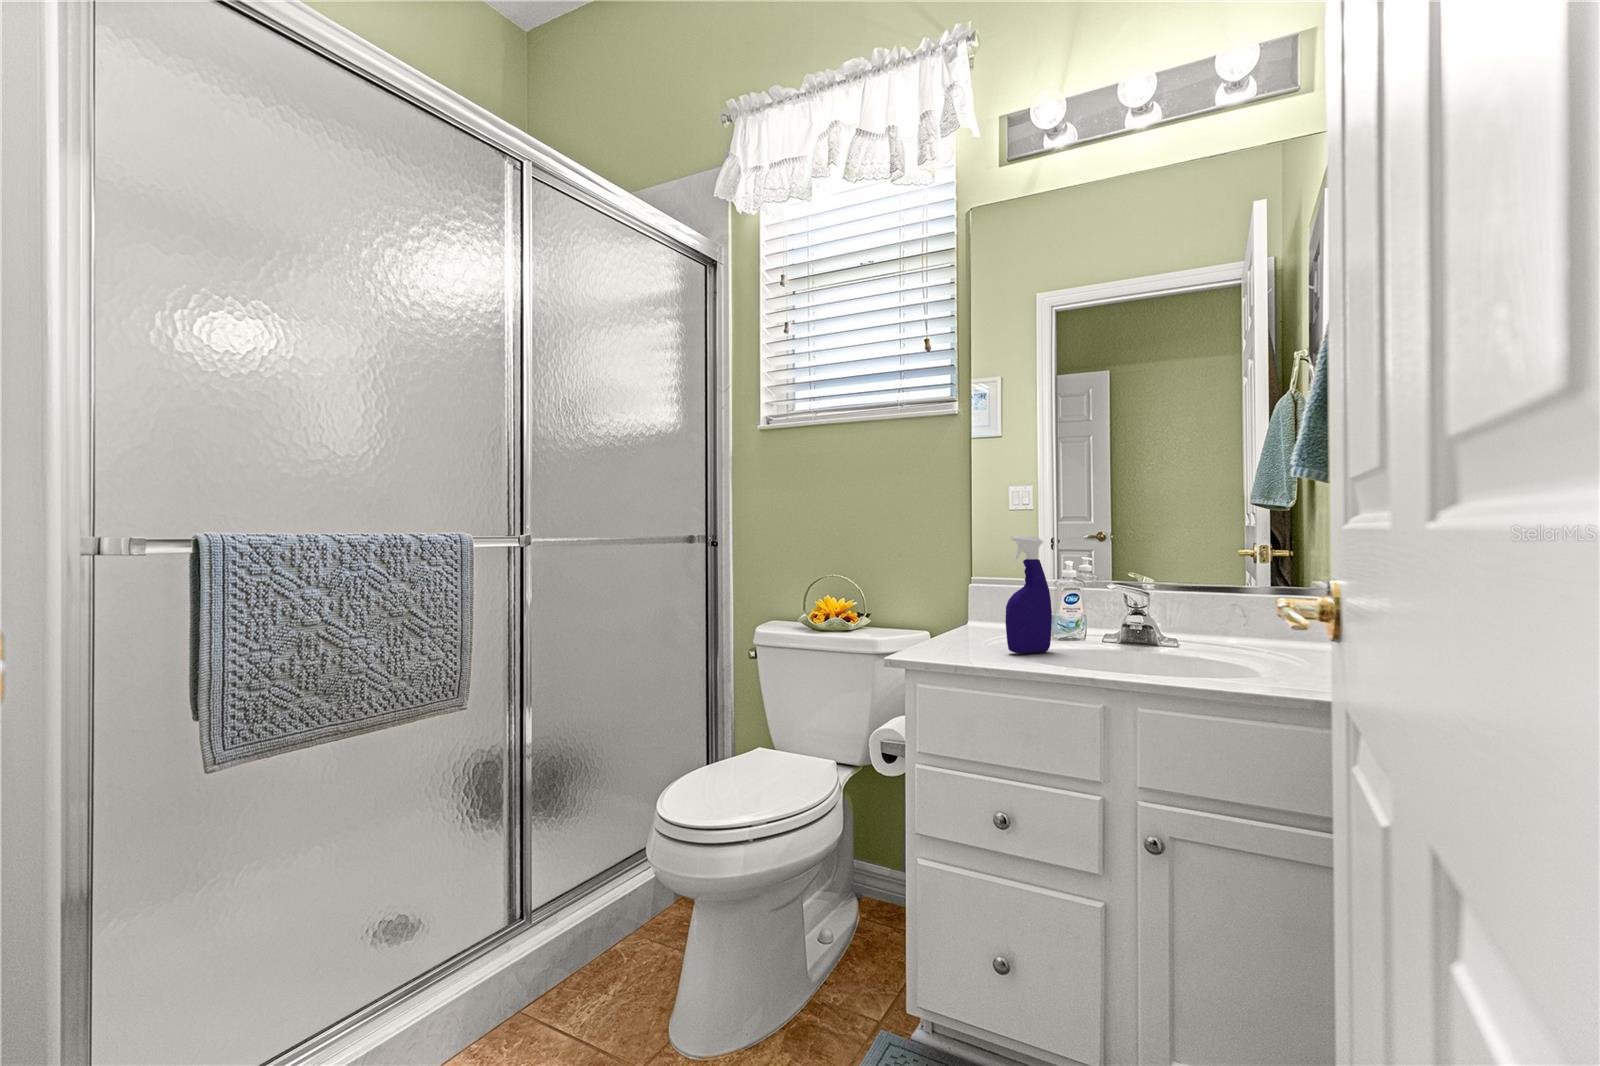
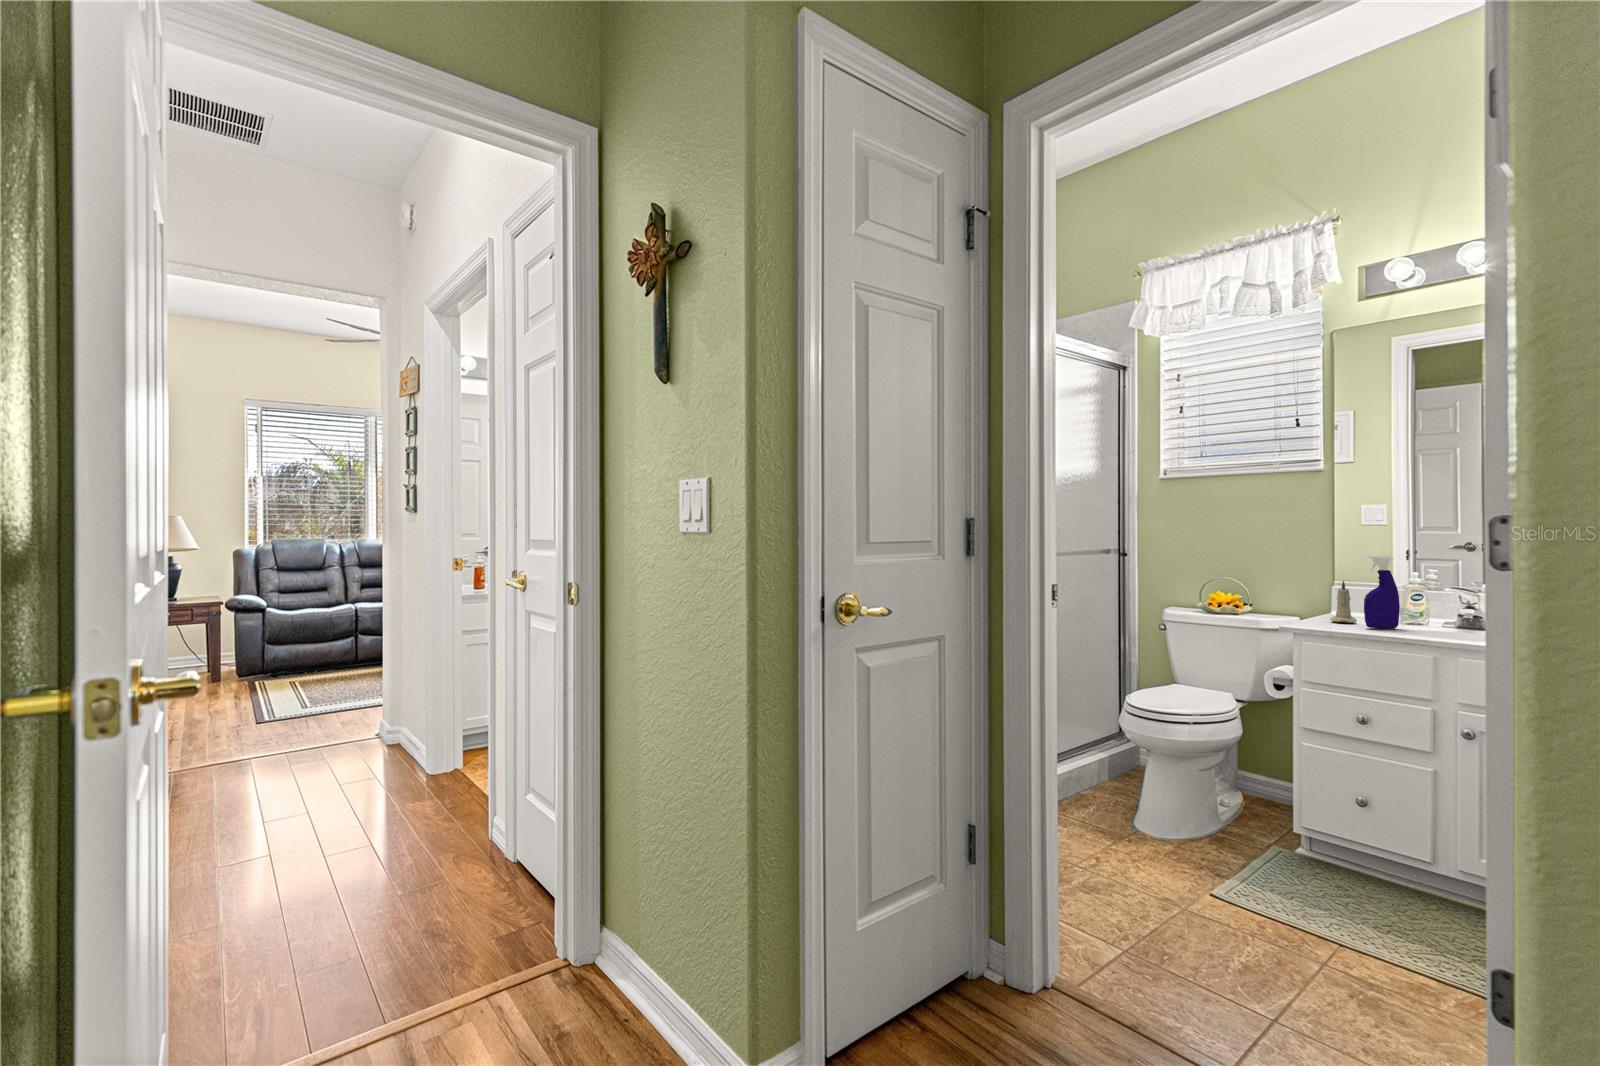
candle: none [963,577,997,644] -> present [1330,581,1357,623]

